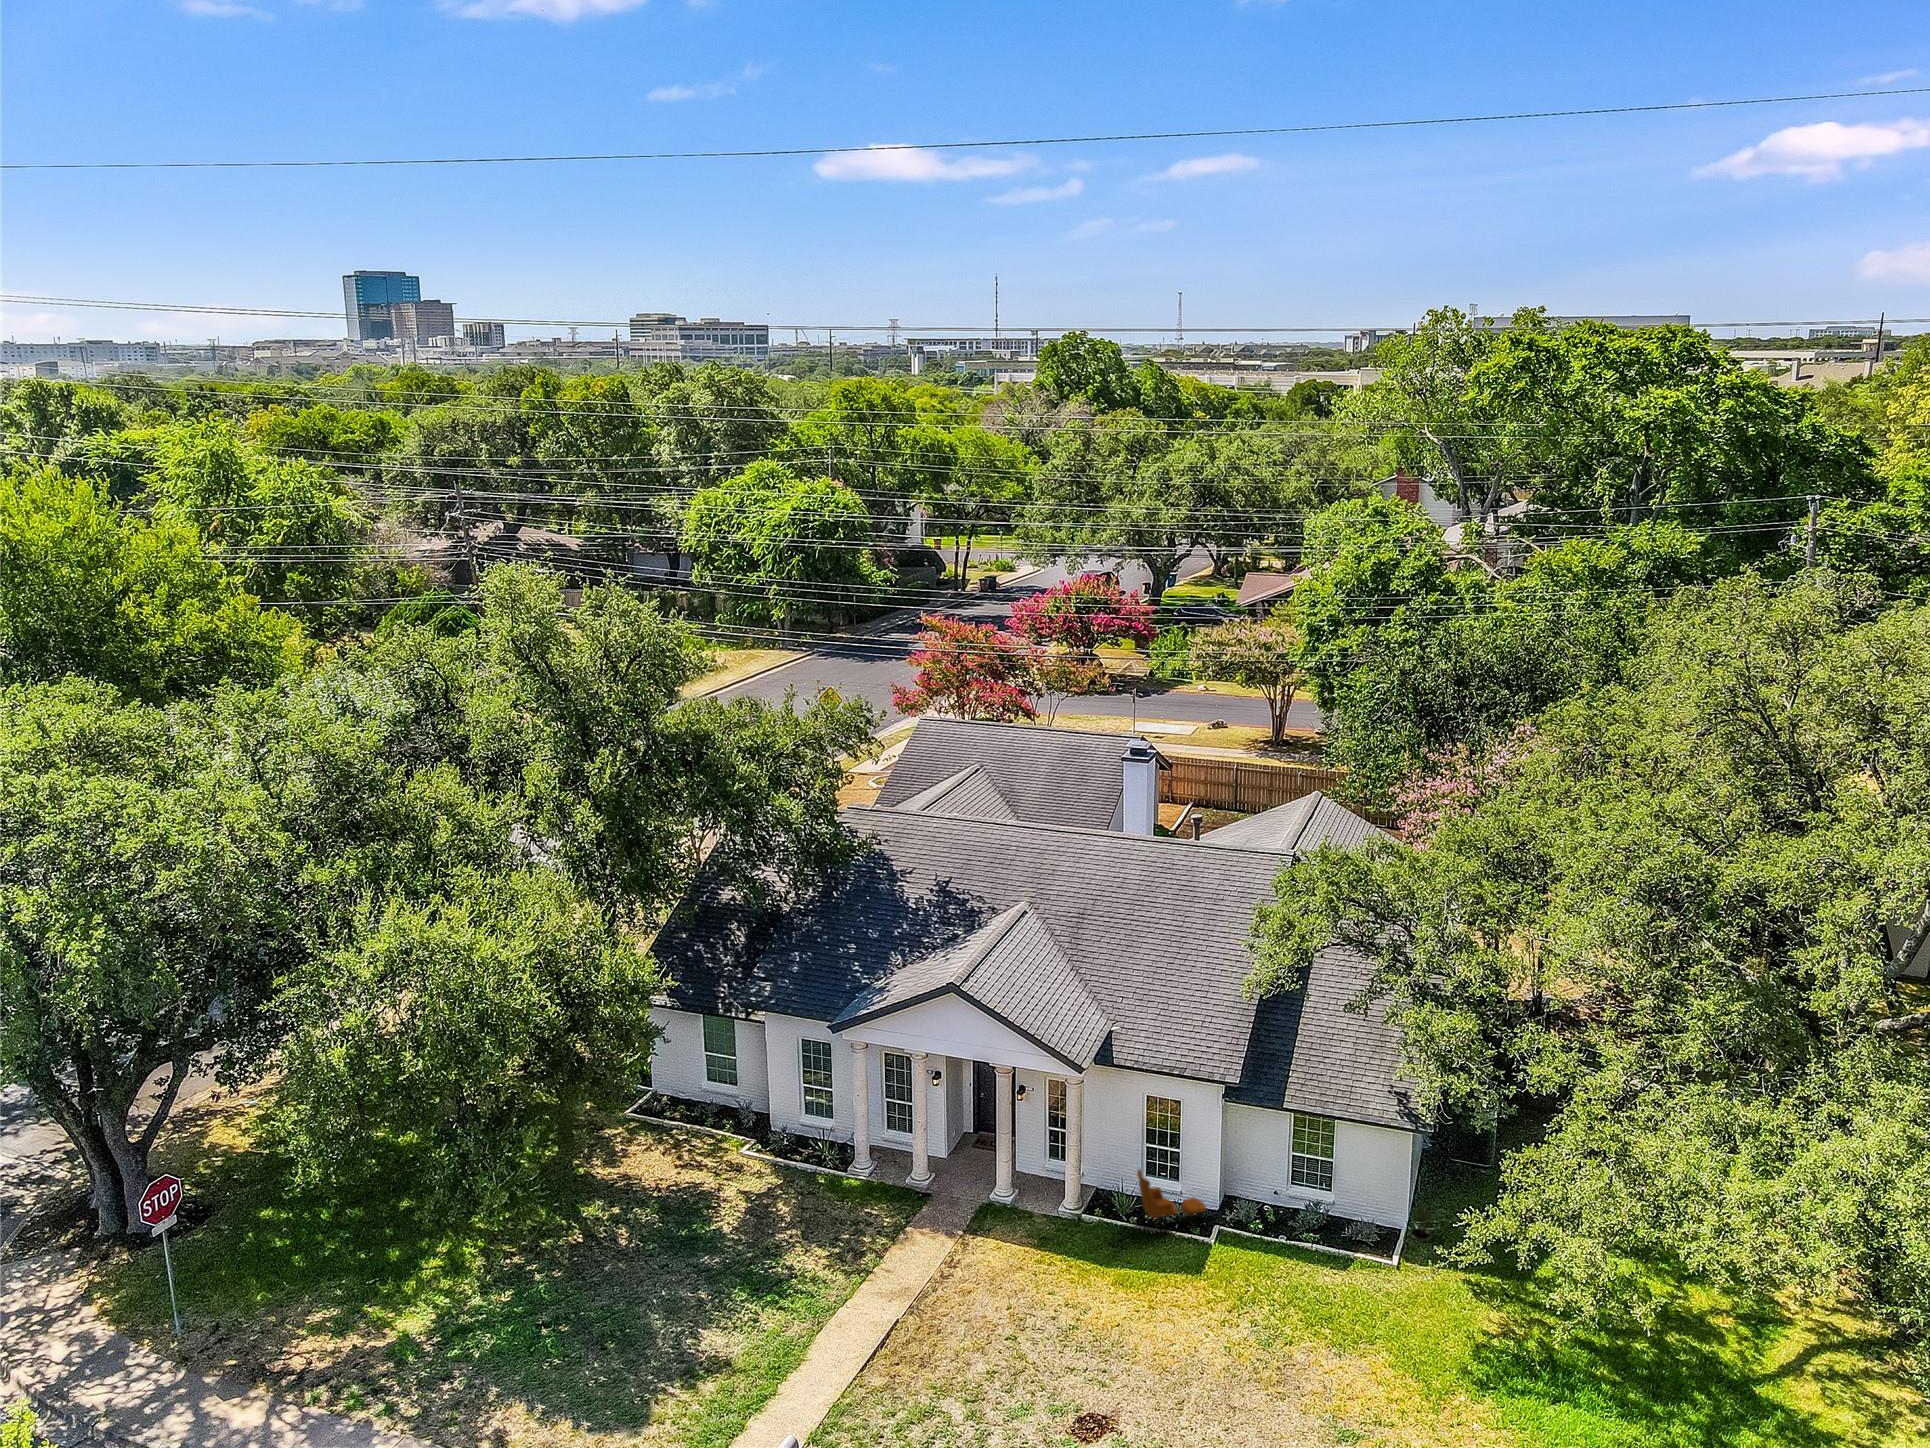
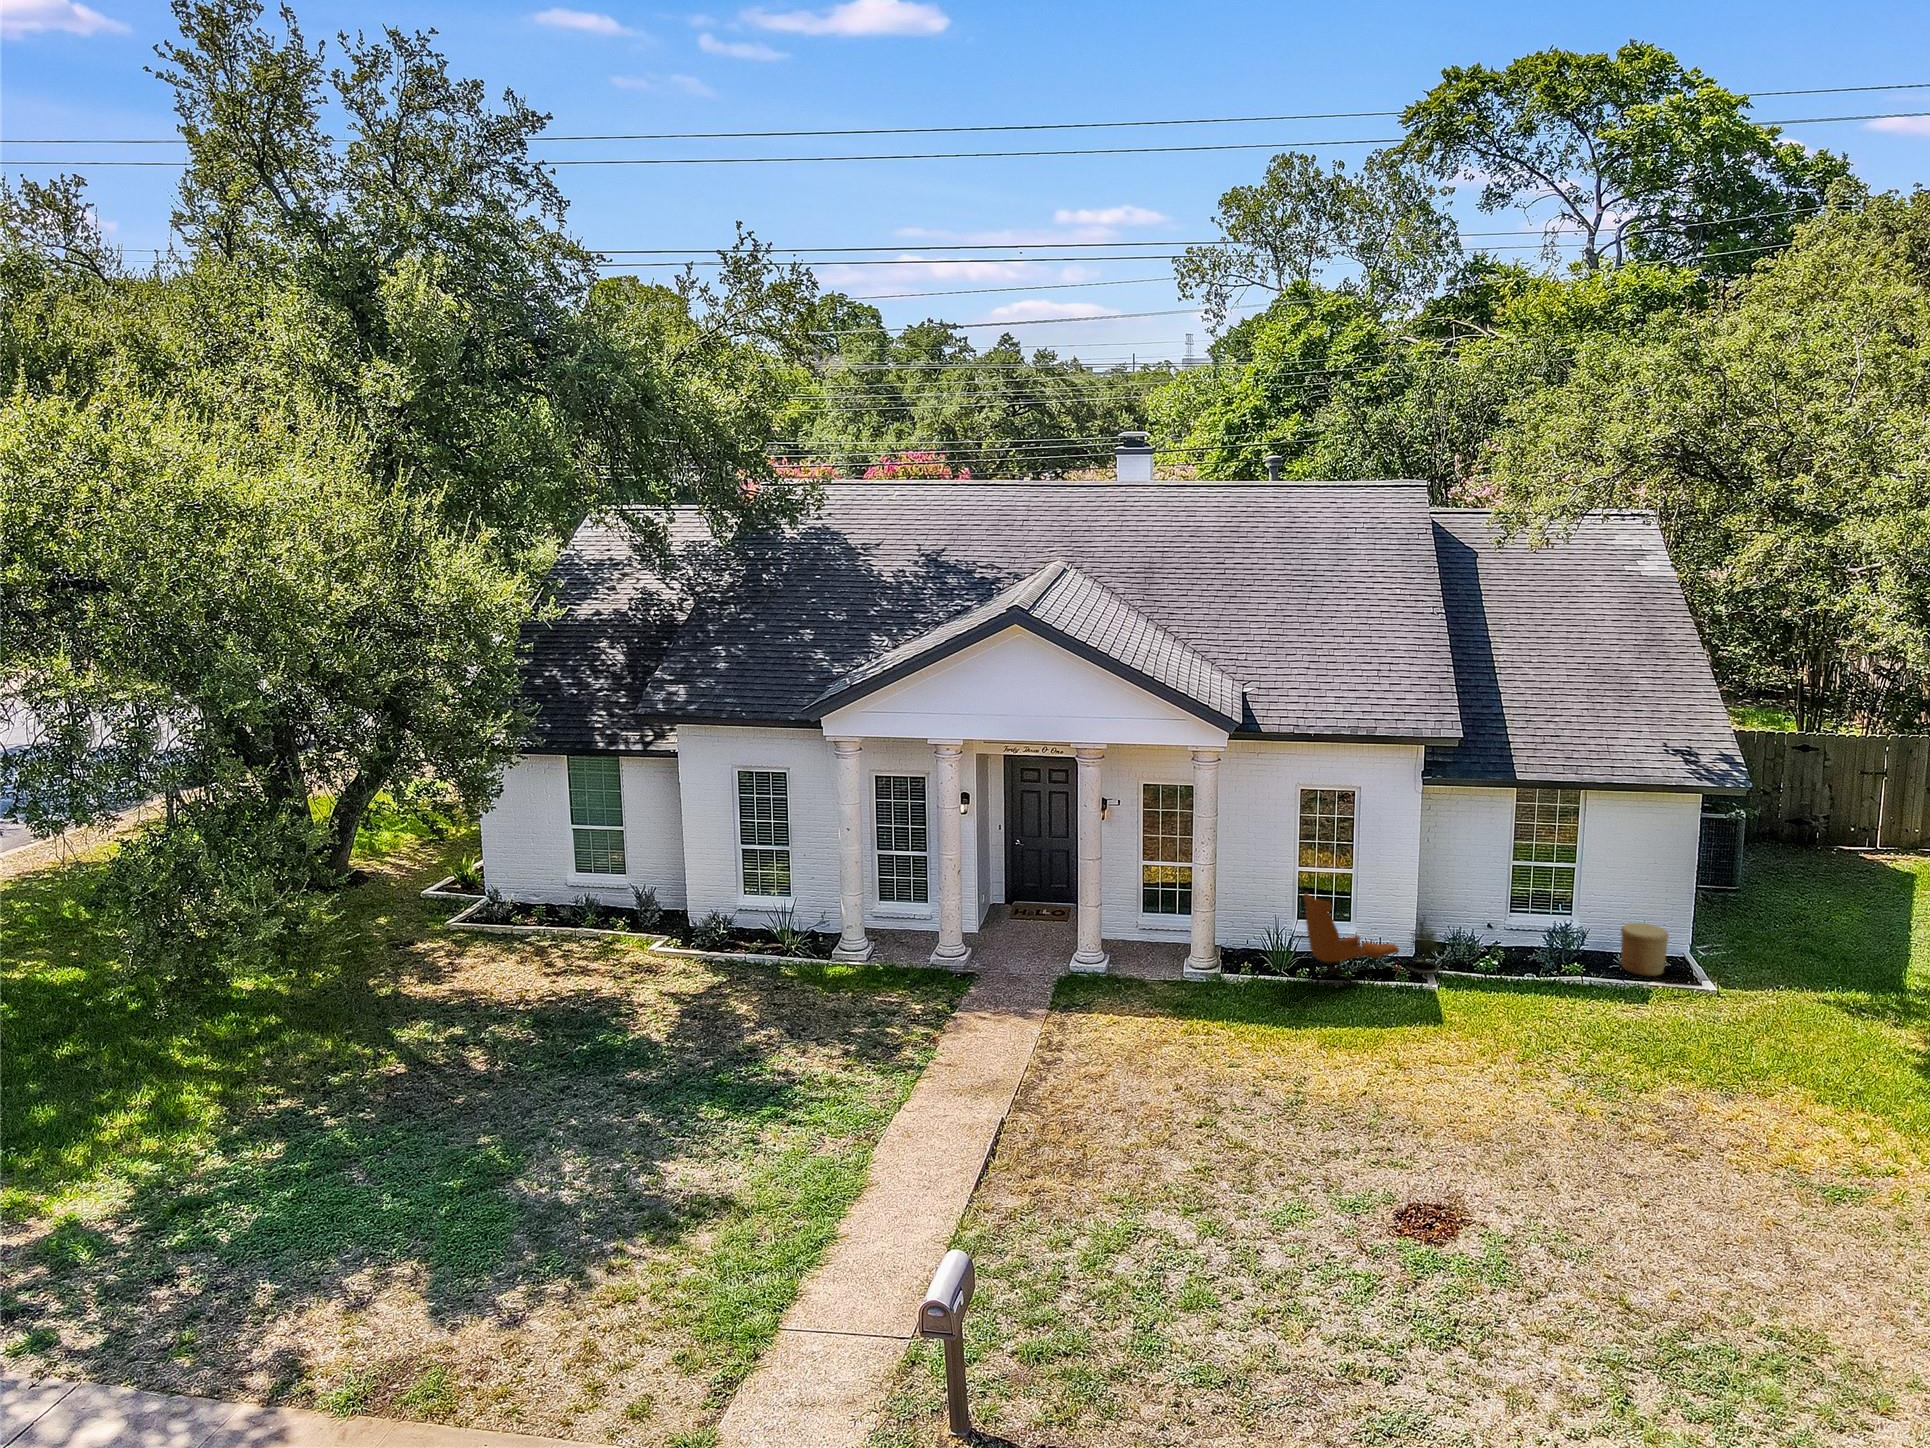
potted tree: present [1410,1204,1434,1241] -> present [1410,918,1440,973]
woven basket: none [1358,1207,1388,1248] -> present [1621,923,1668,976]

